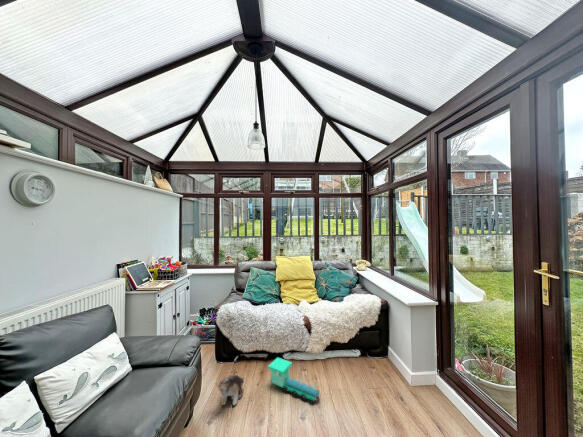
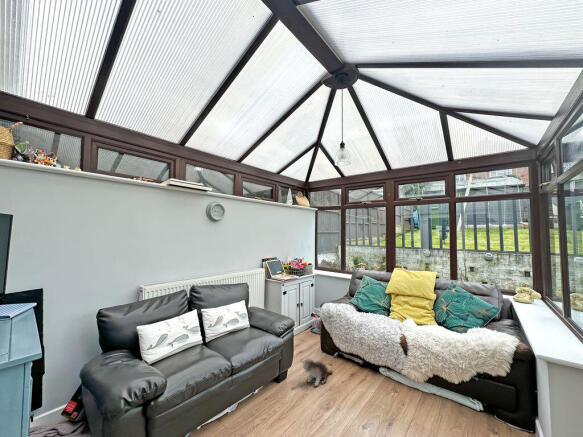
toy train: present [268,358,319,403] -> none [350,364,397,420]

